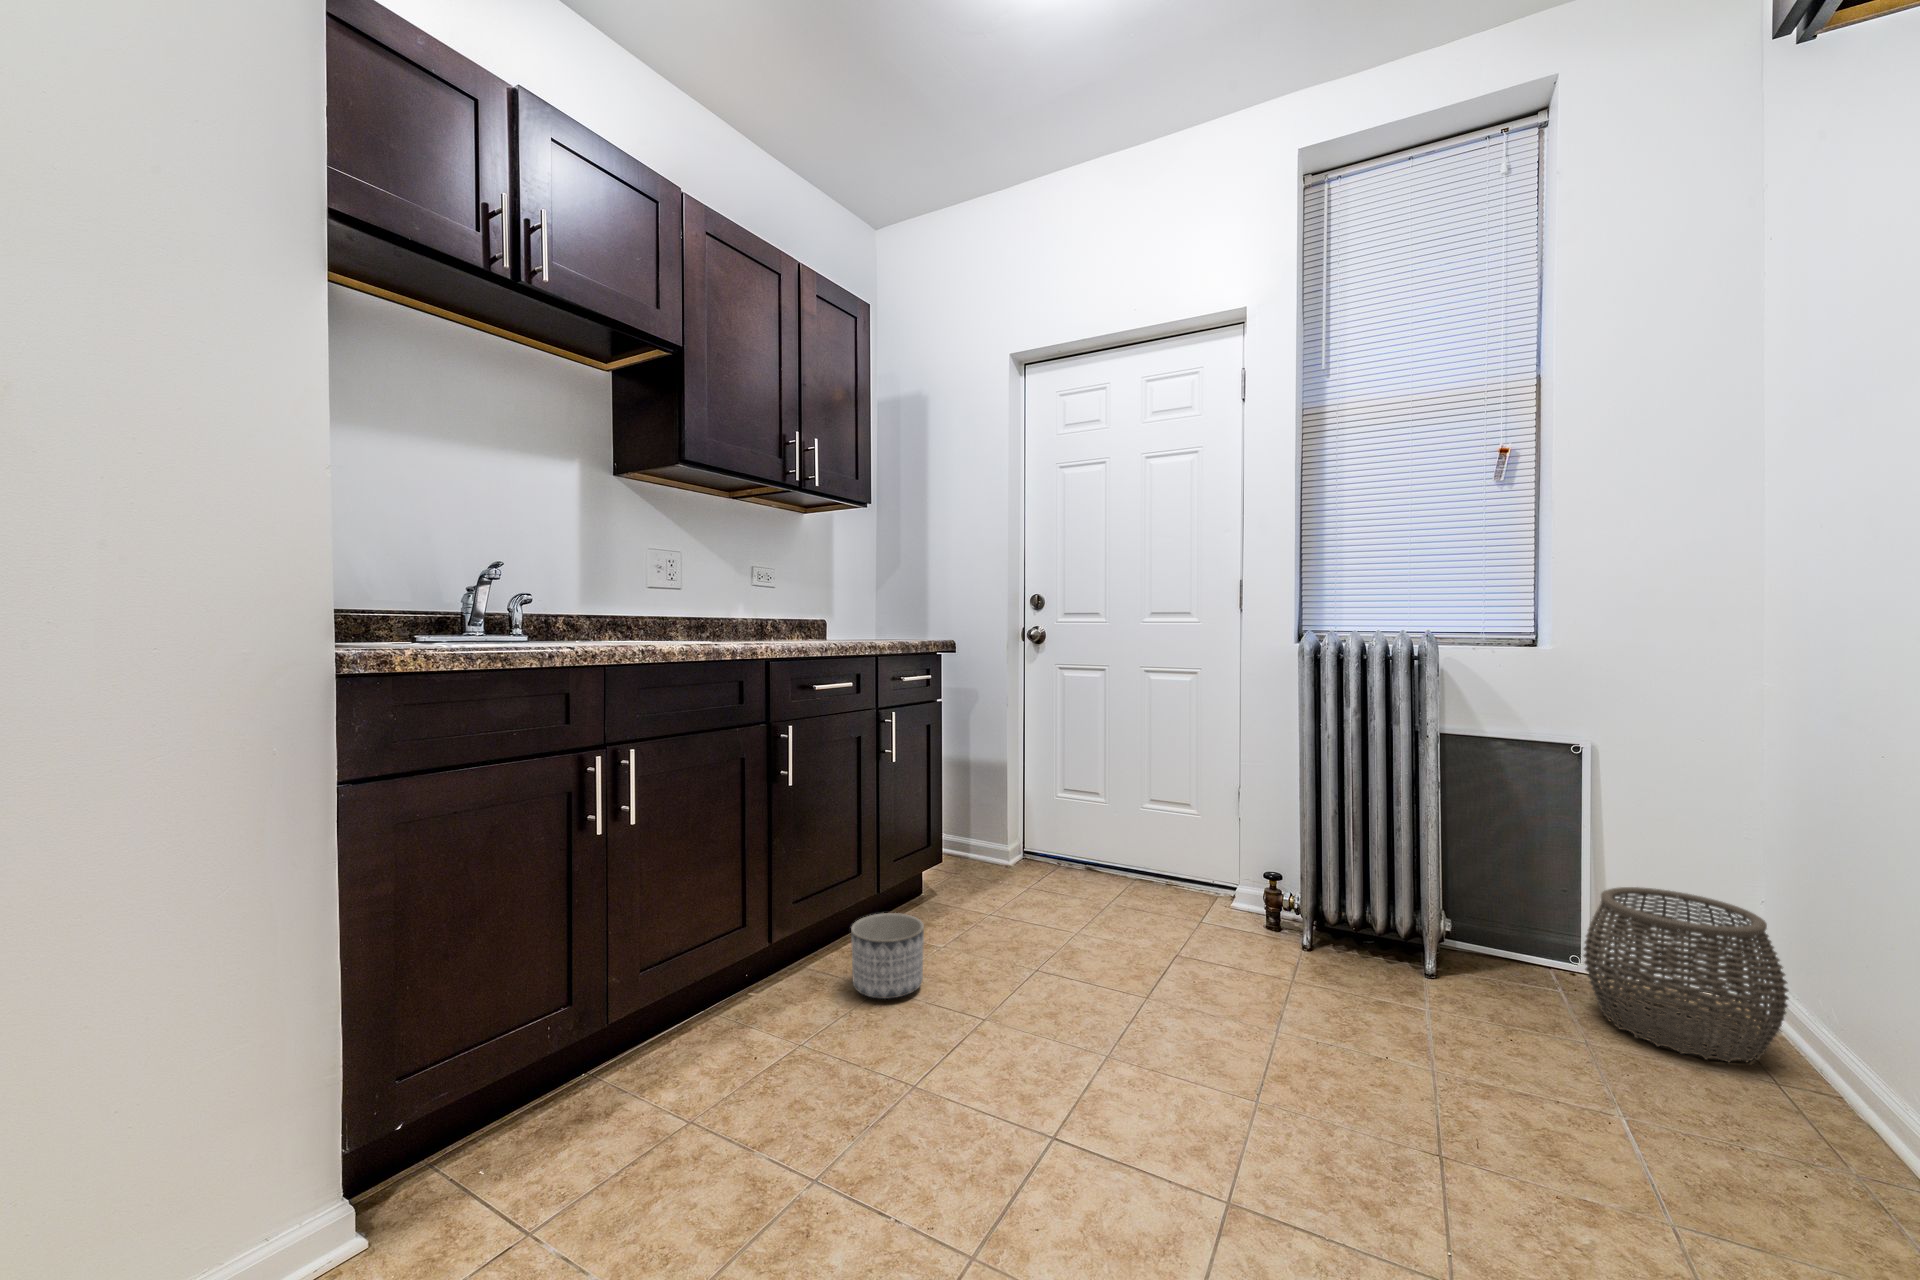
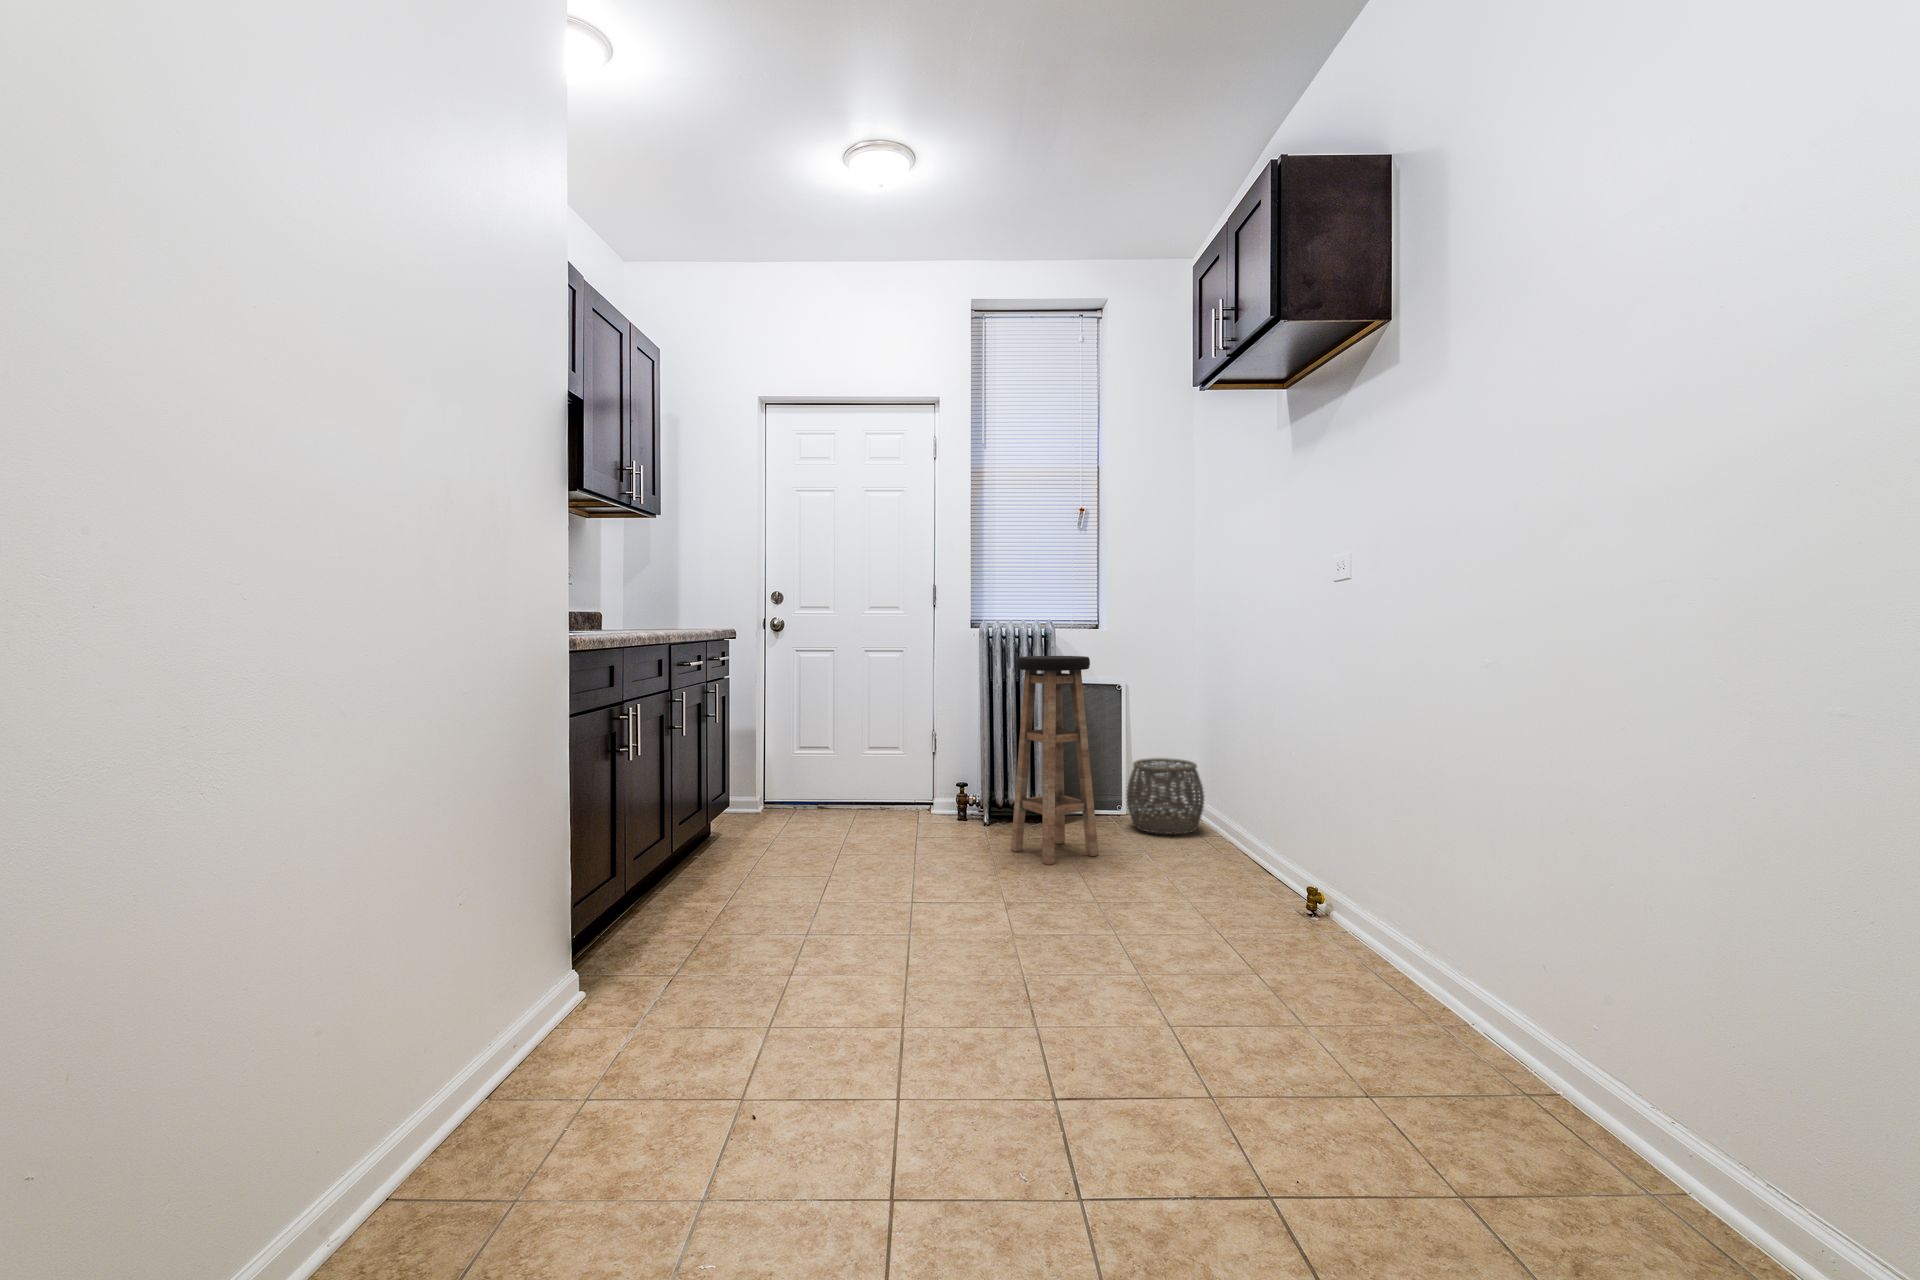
bar stool: none [1330,692,1509,1079] -> present [1011,656,1099,865]
planter: present [851,913,924,999] -> none [708,831,762,887]

